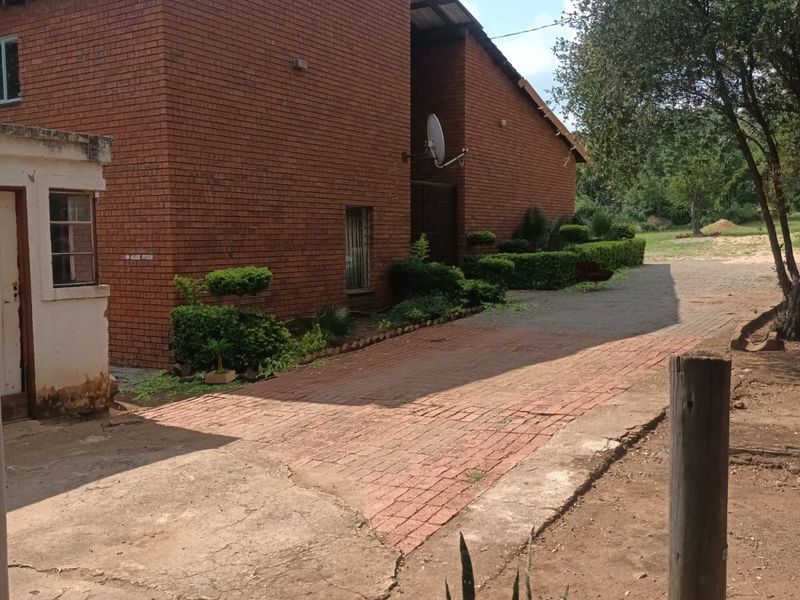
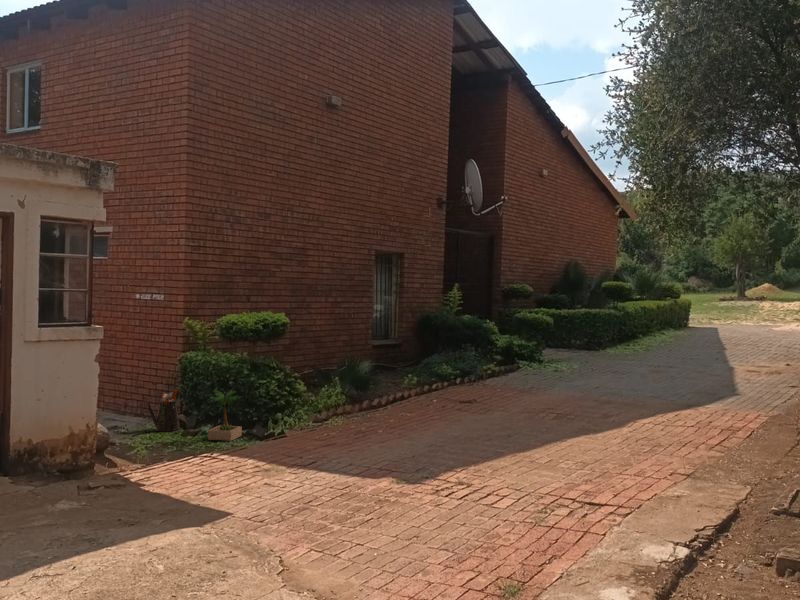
lounge chair: present [574,261,614,291] -> none [617,321,660,354]
watering can: none [146,340,181,379] -> present [147,389,180,432]

